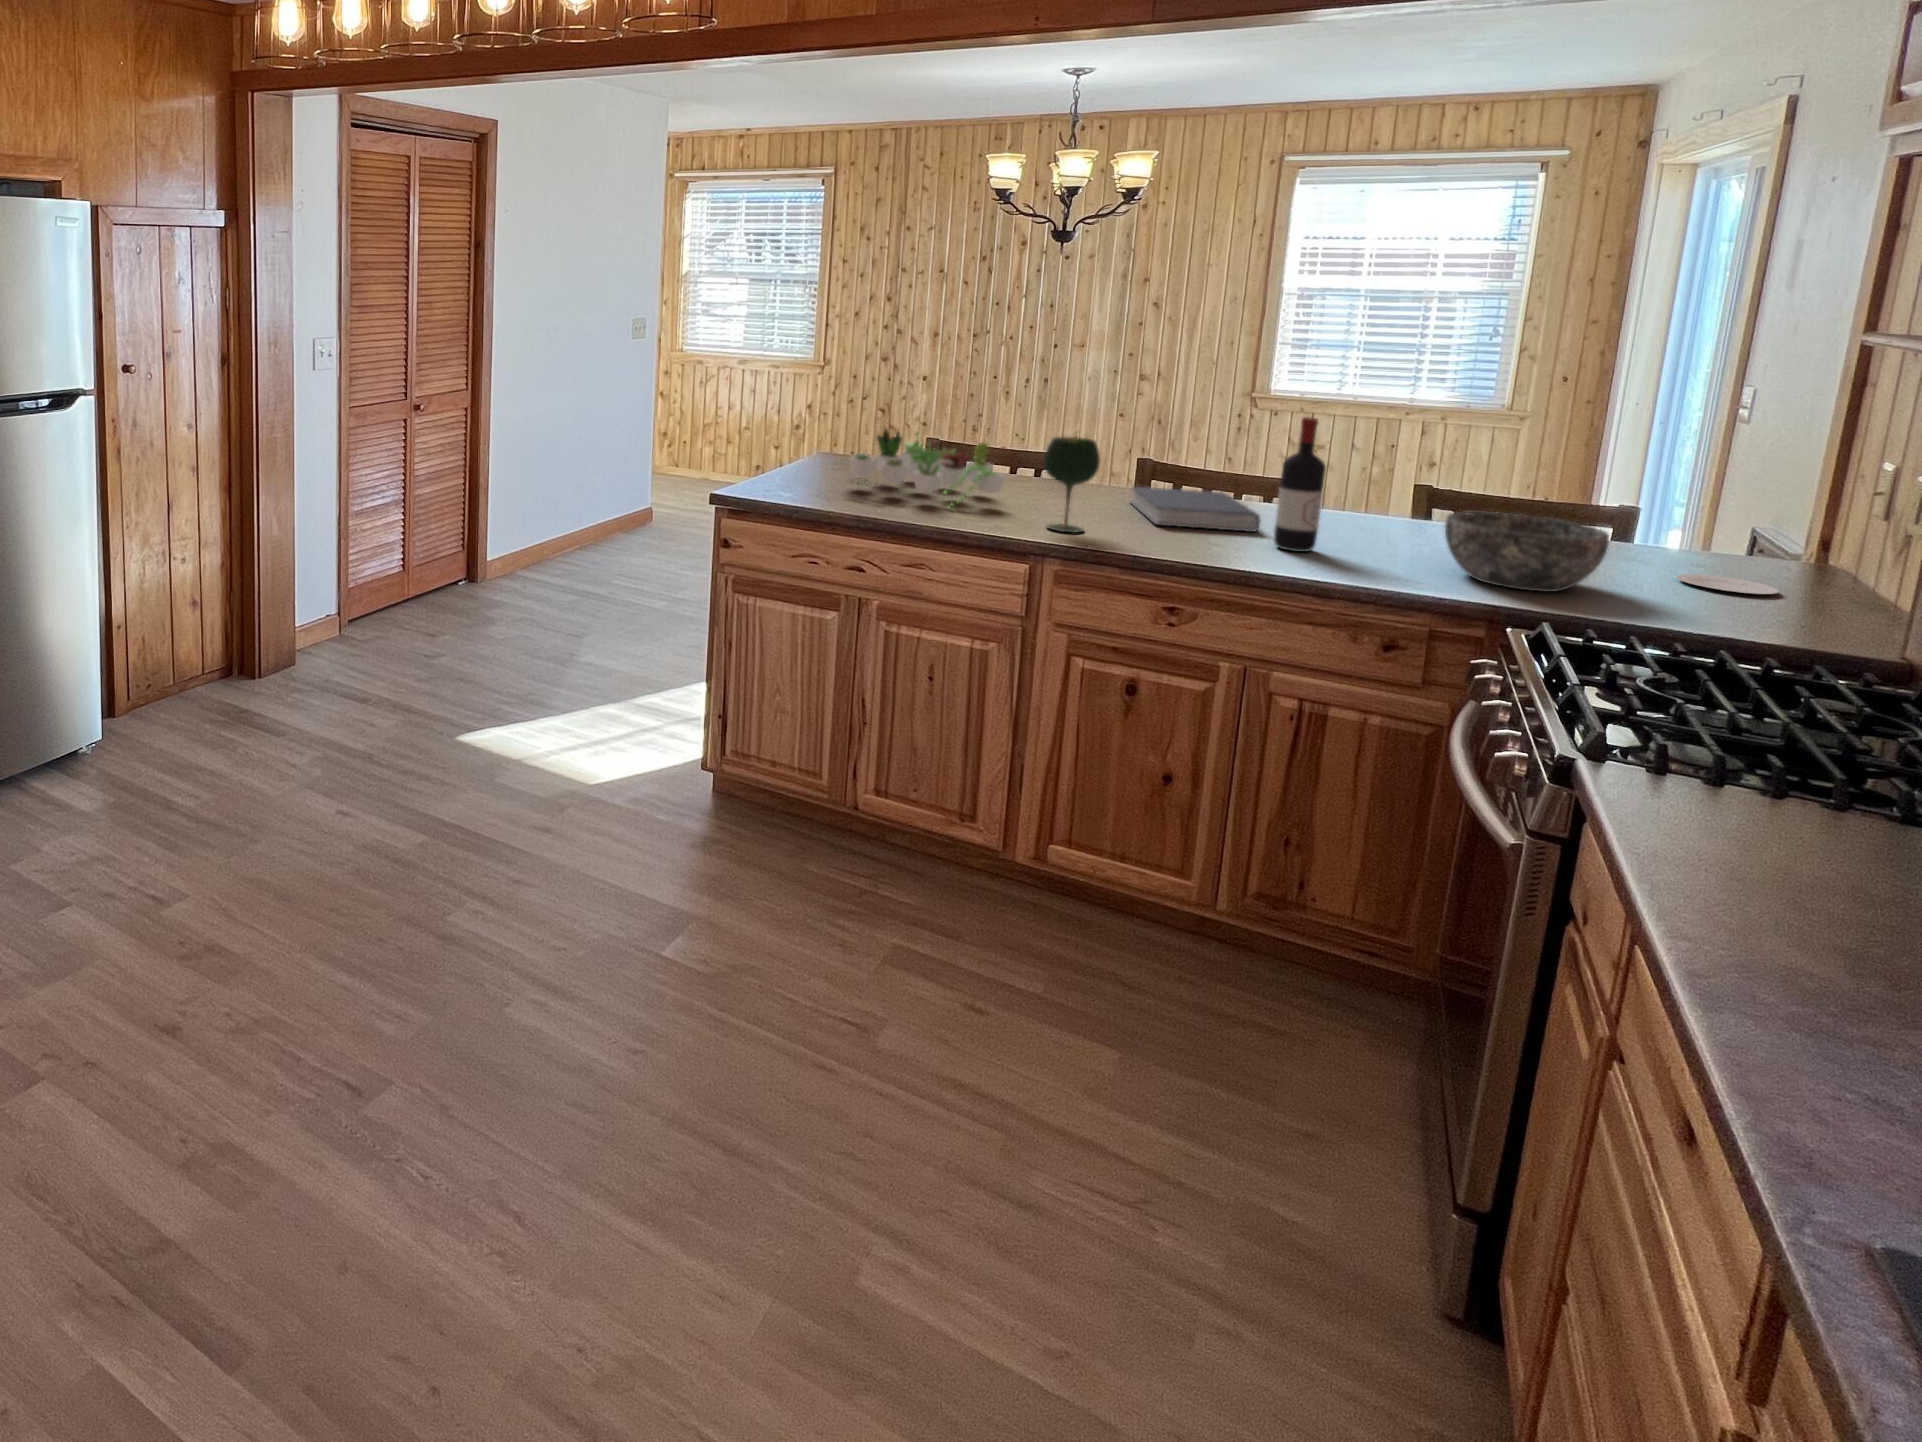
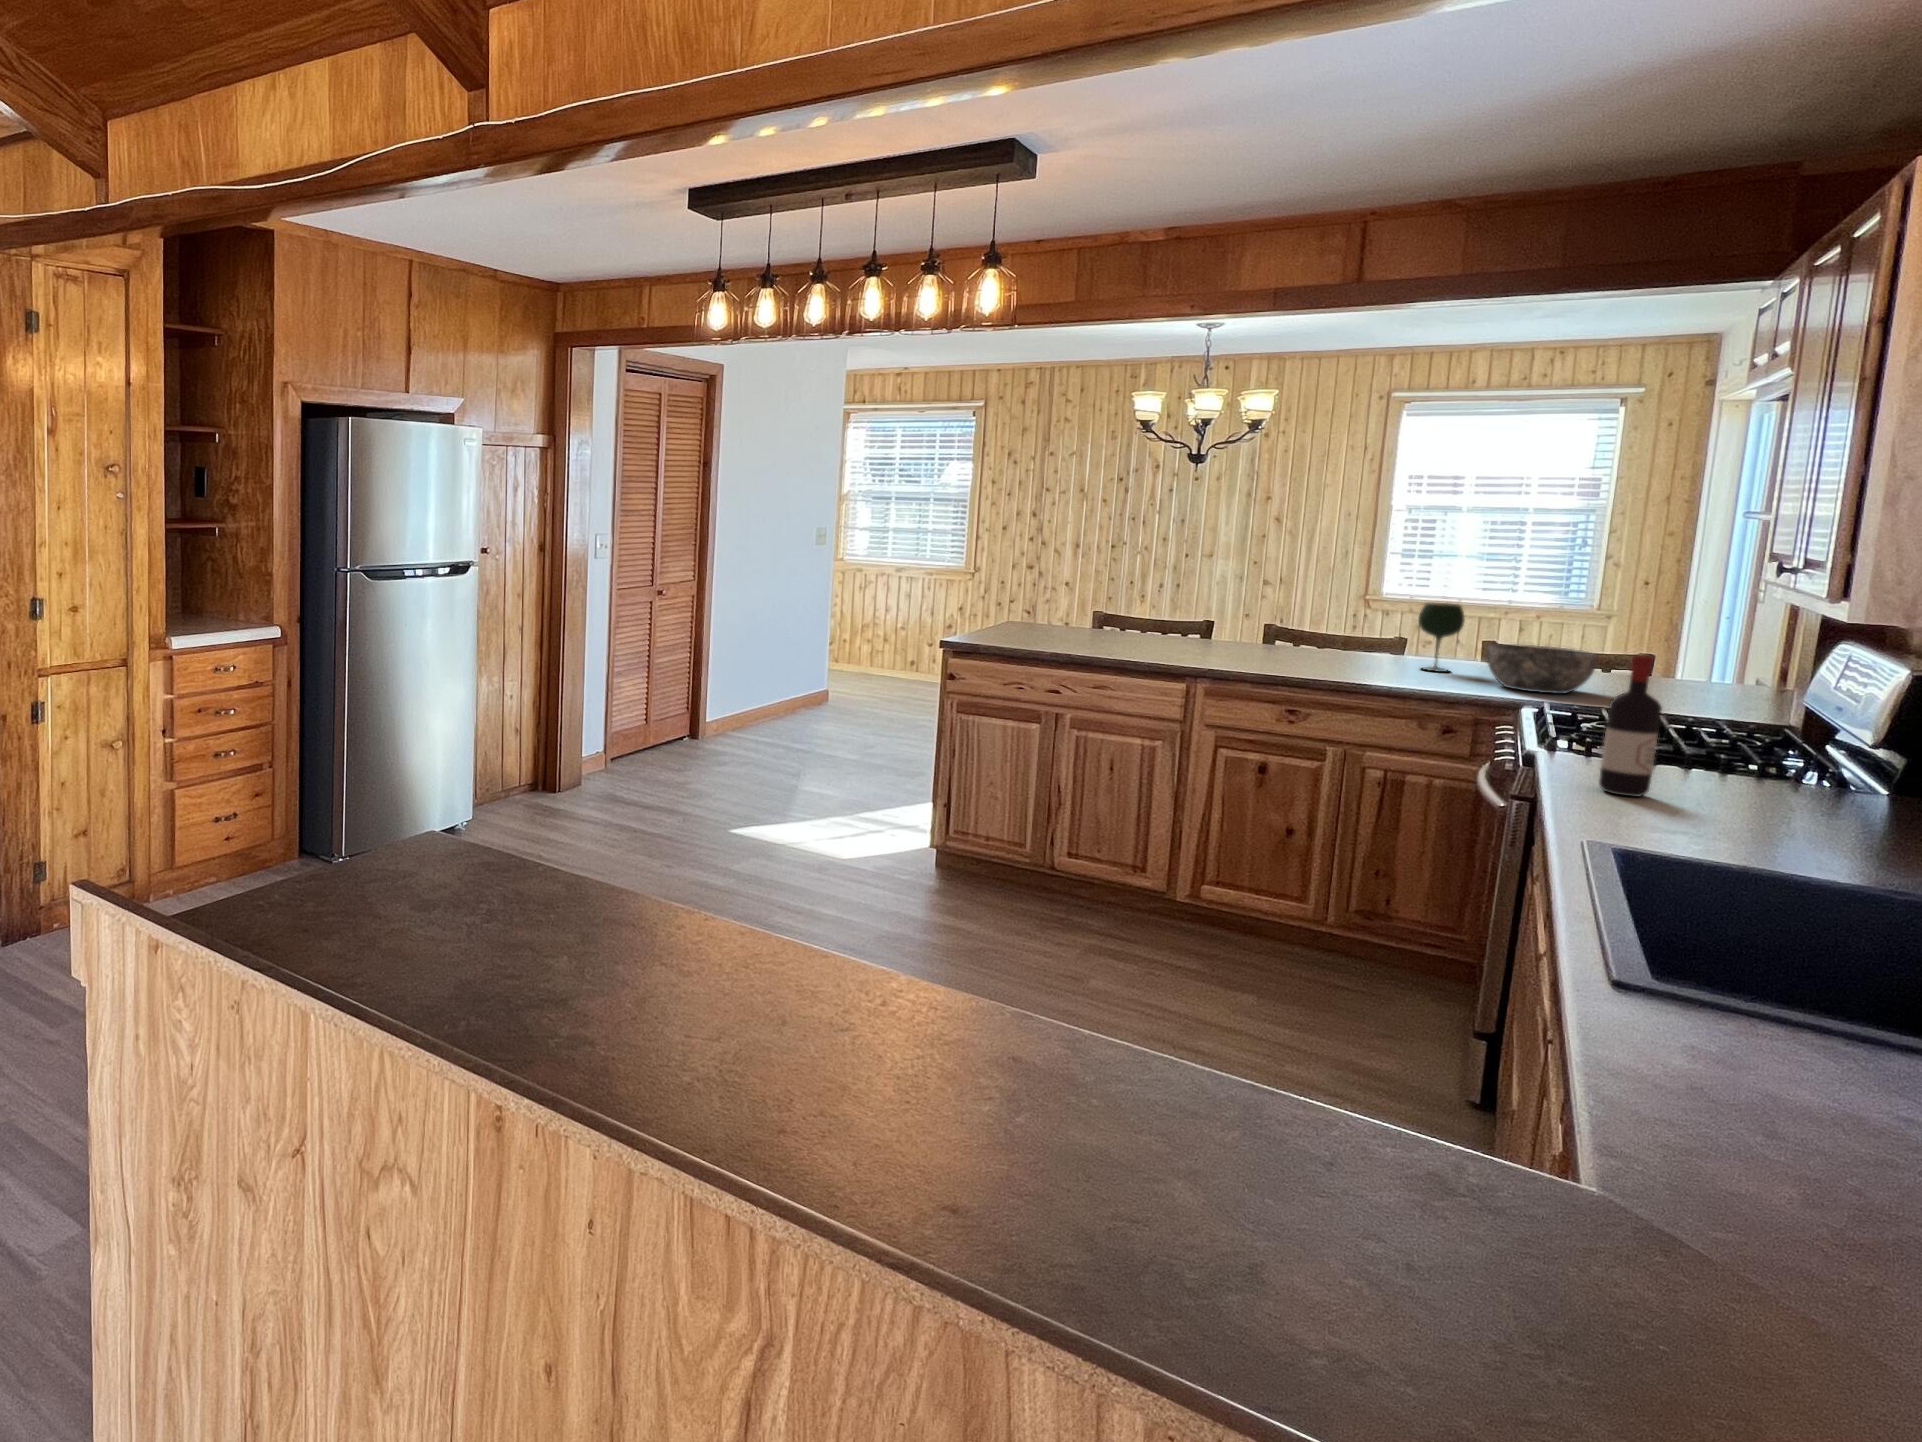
wine bottle: present [1274,417,1326,552] -> present [1599,655,1662,797]
succulent plant: present [850,429,1004,507] -> none [1033,593,1166,649]
wine glass: present [1044,437,1100,532] -> present [1418,603,1465,672]
book: present [1130,487,1261,532] -> none [1260,637,1357,664]
plate: present [1676,574,1779,594] -> none [1652,606,1722,697]

